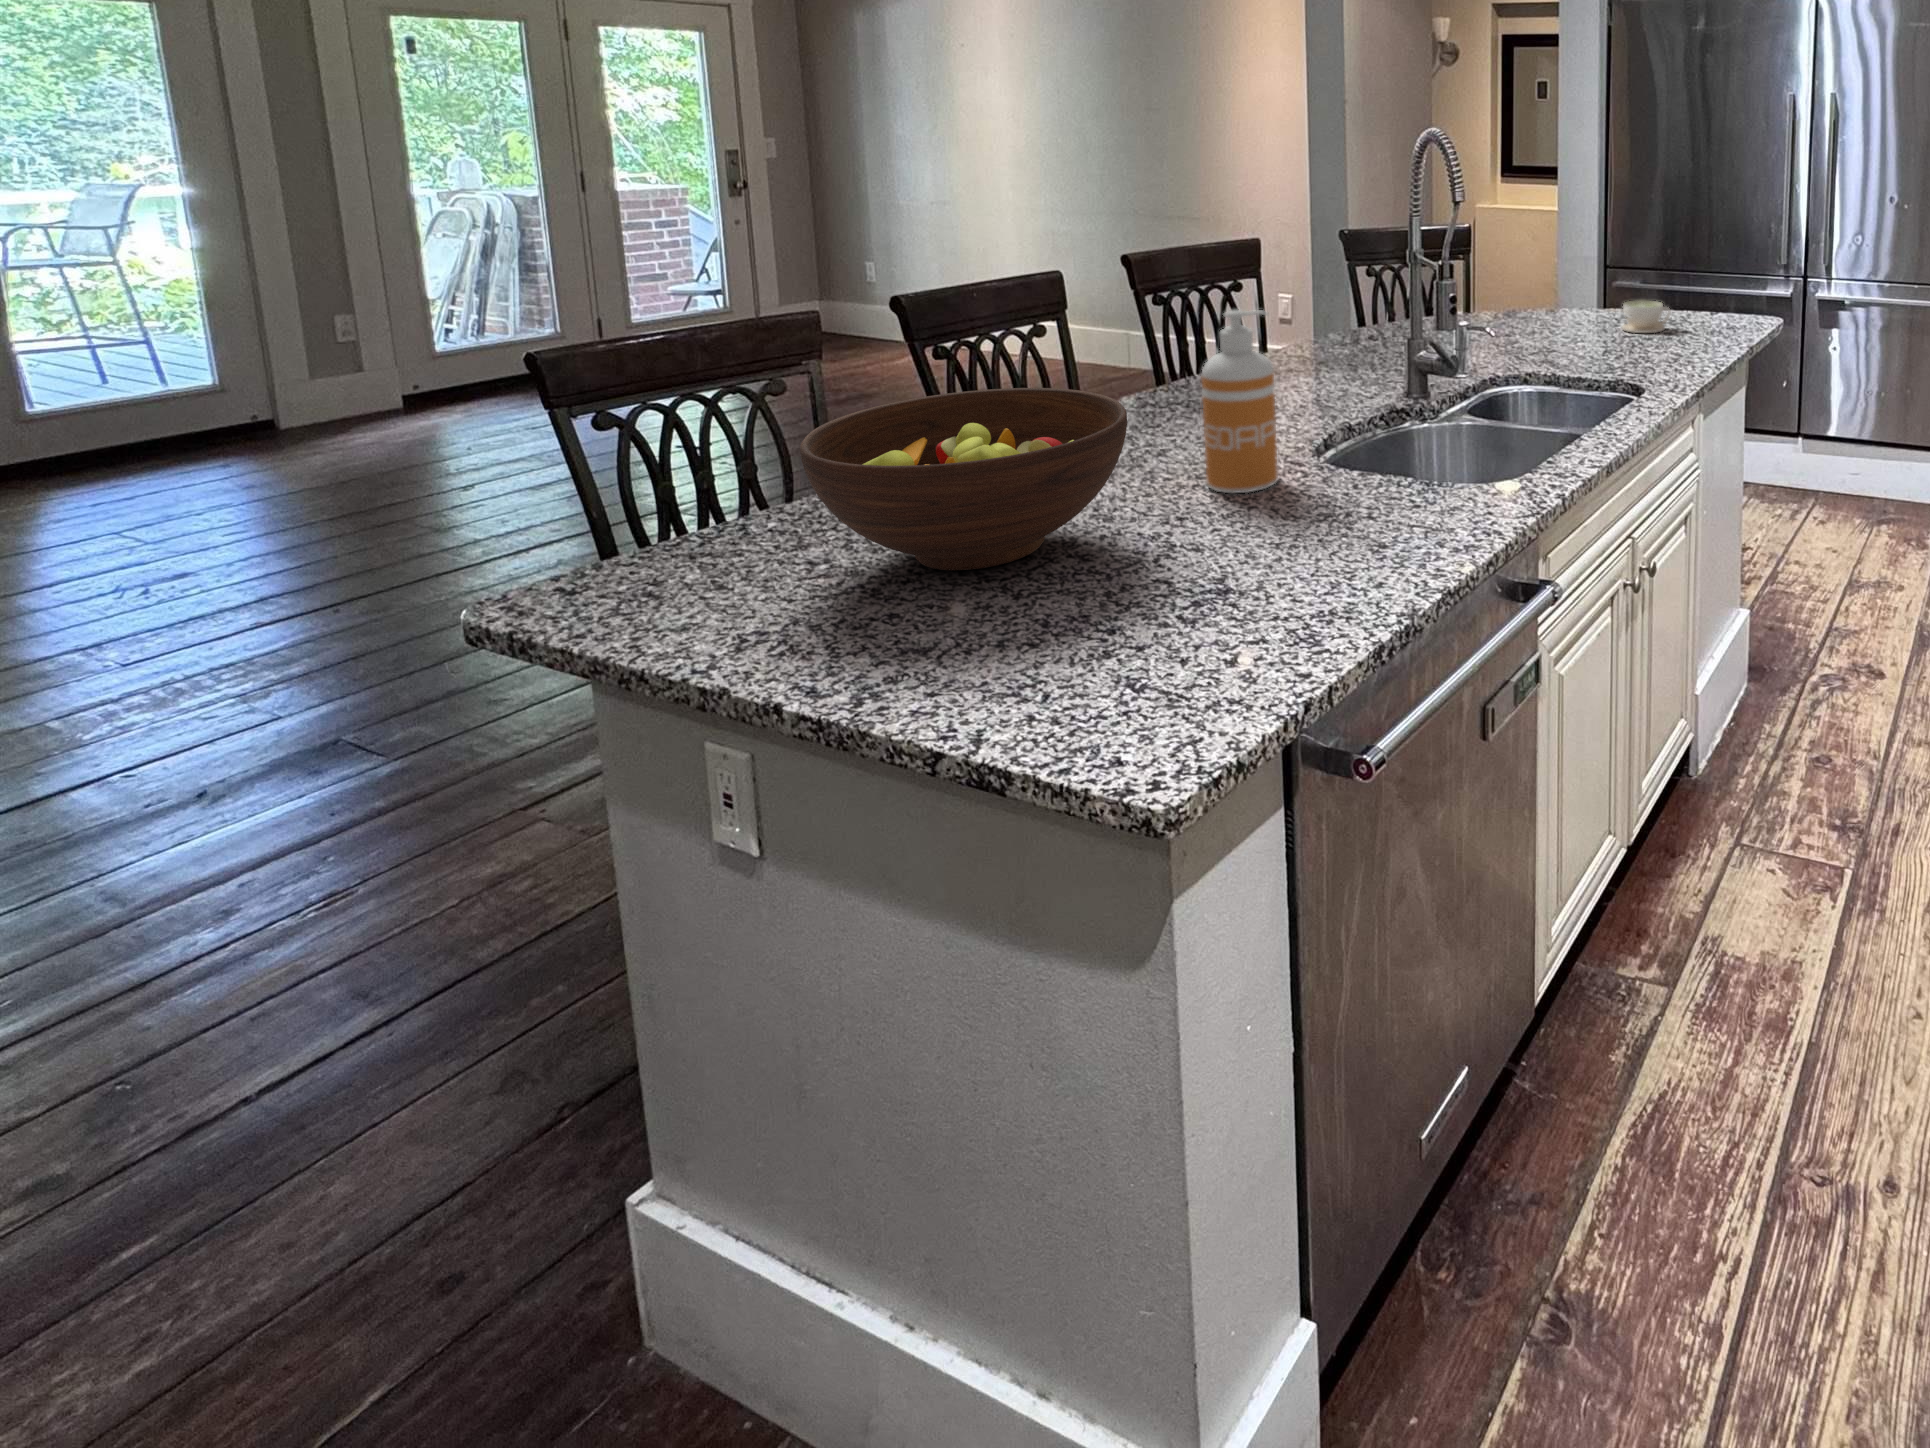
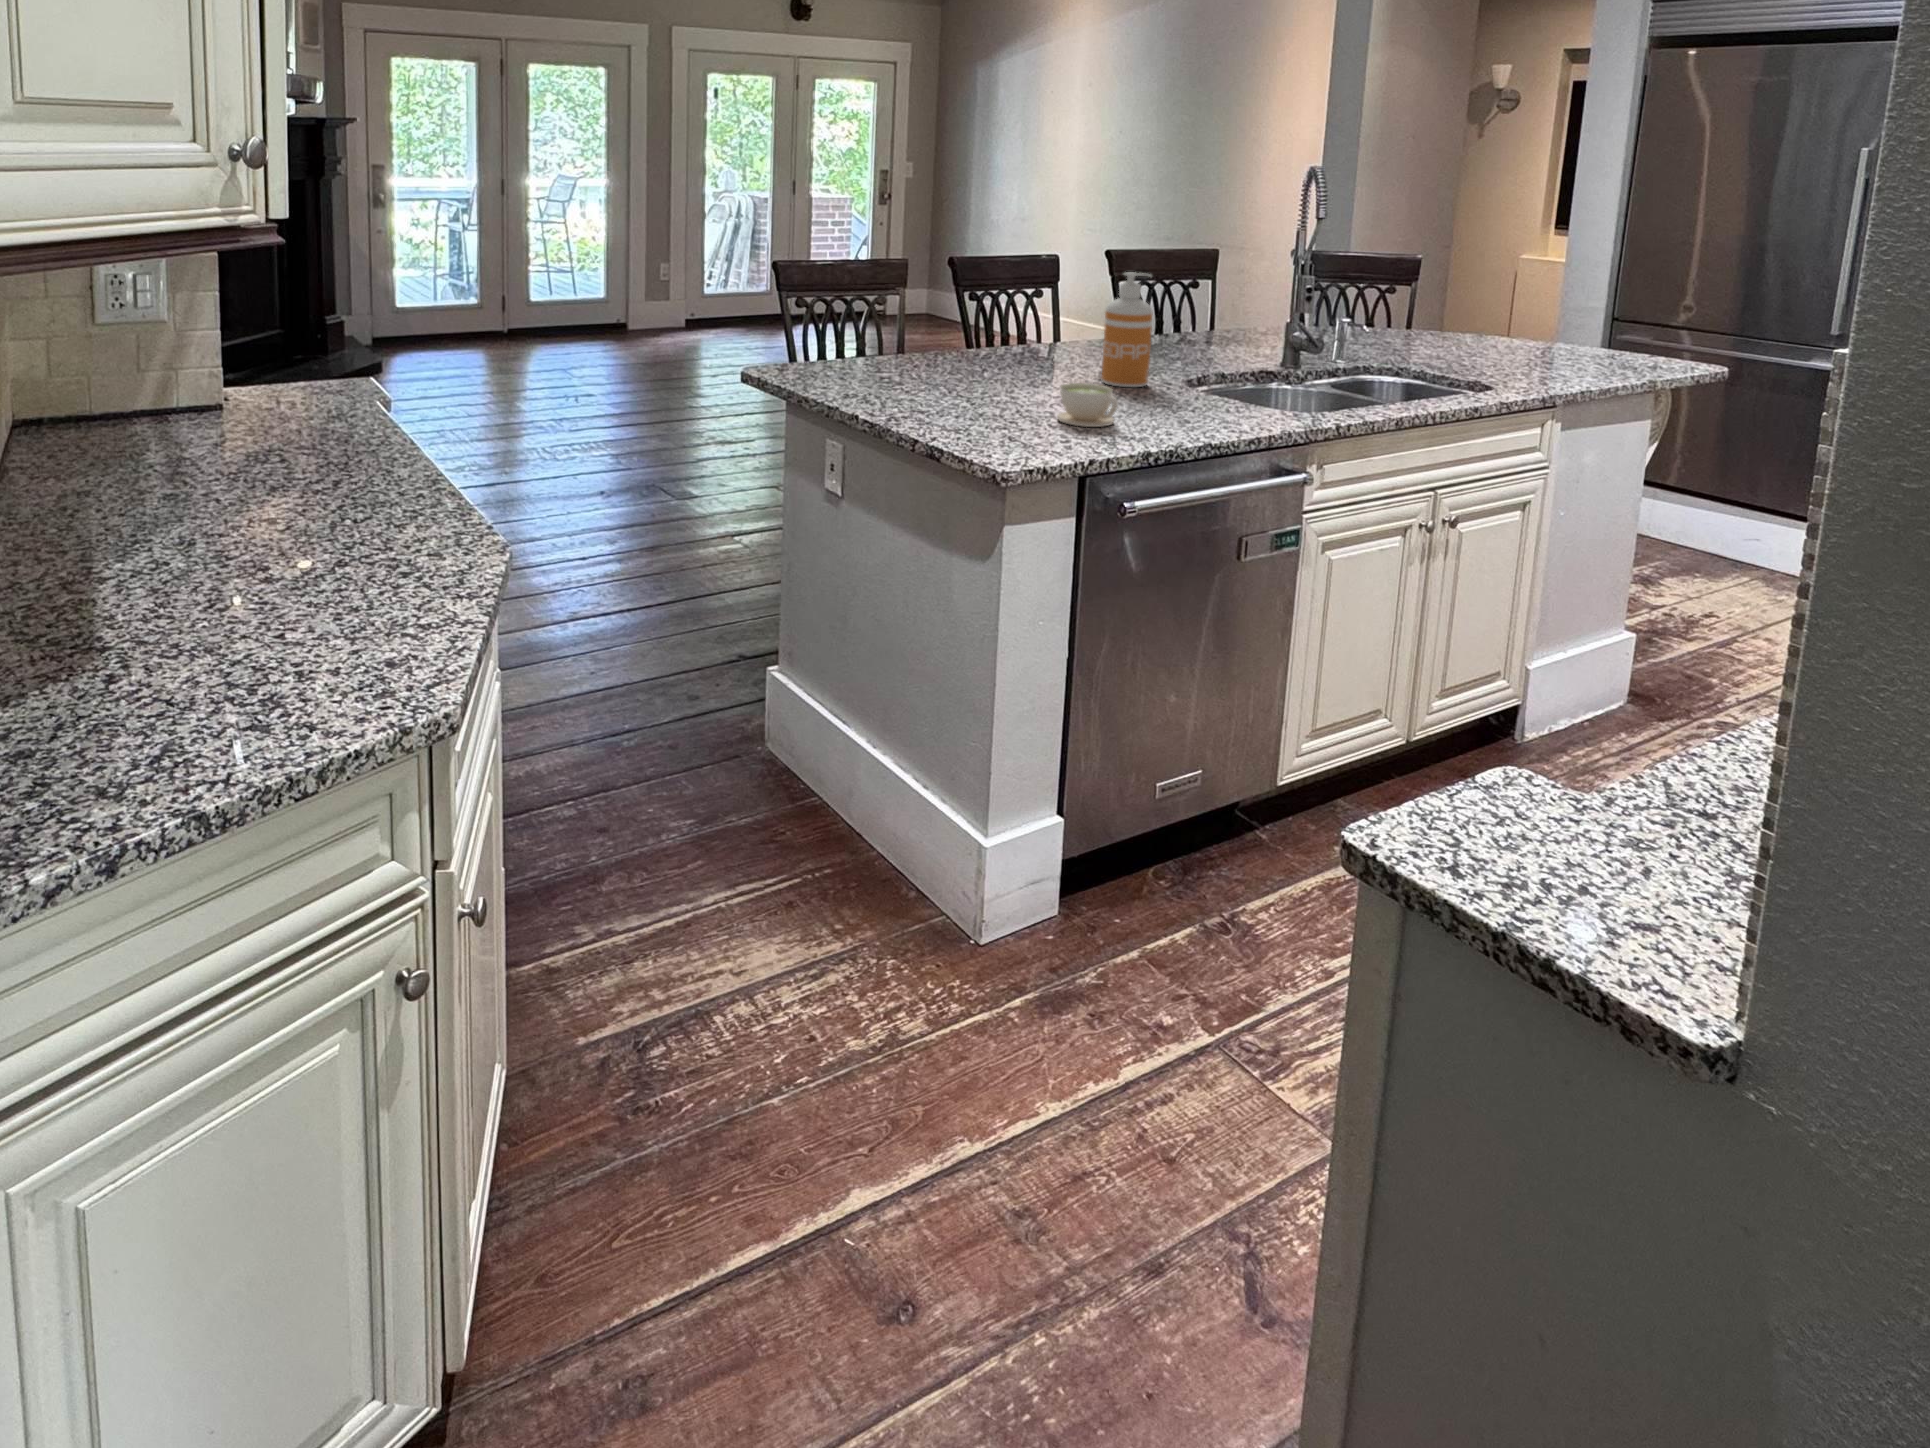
coffee cup: present [1622,300,1670,333] -> present [1057,383,1119,427]
fruit bowl: present [800,388,1127,570] -> none [888,300,1050,389]

